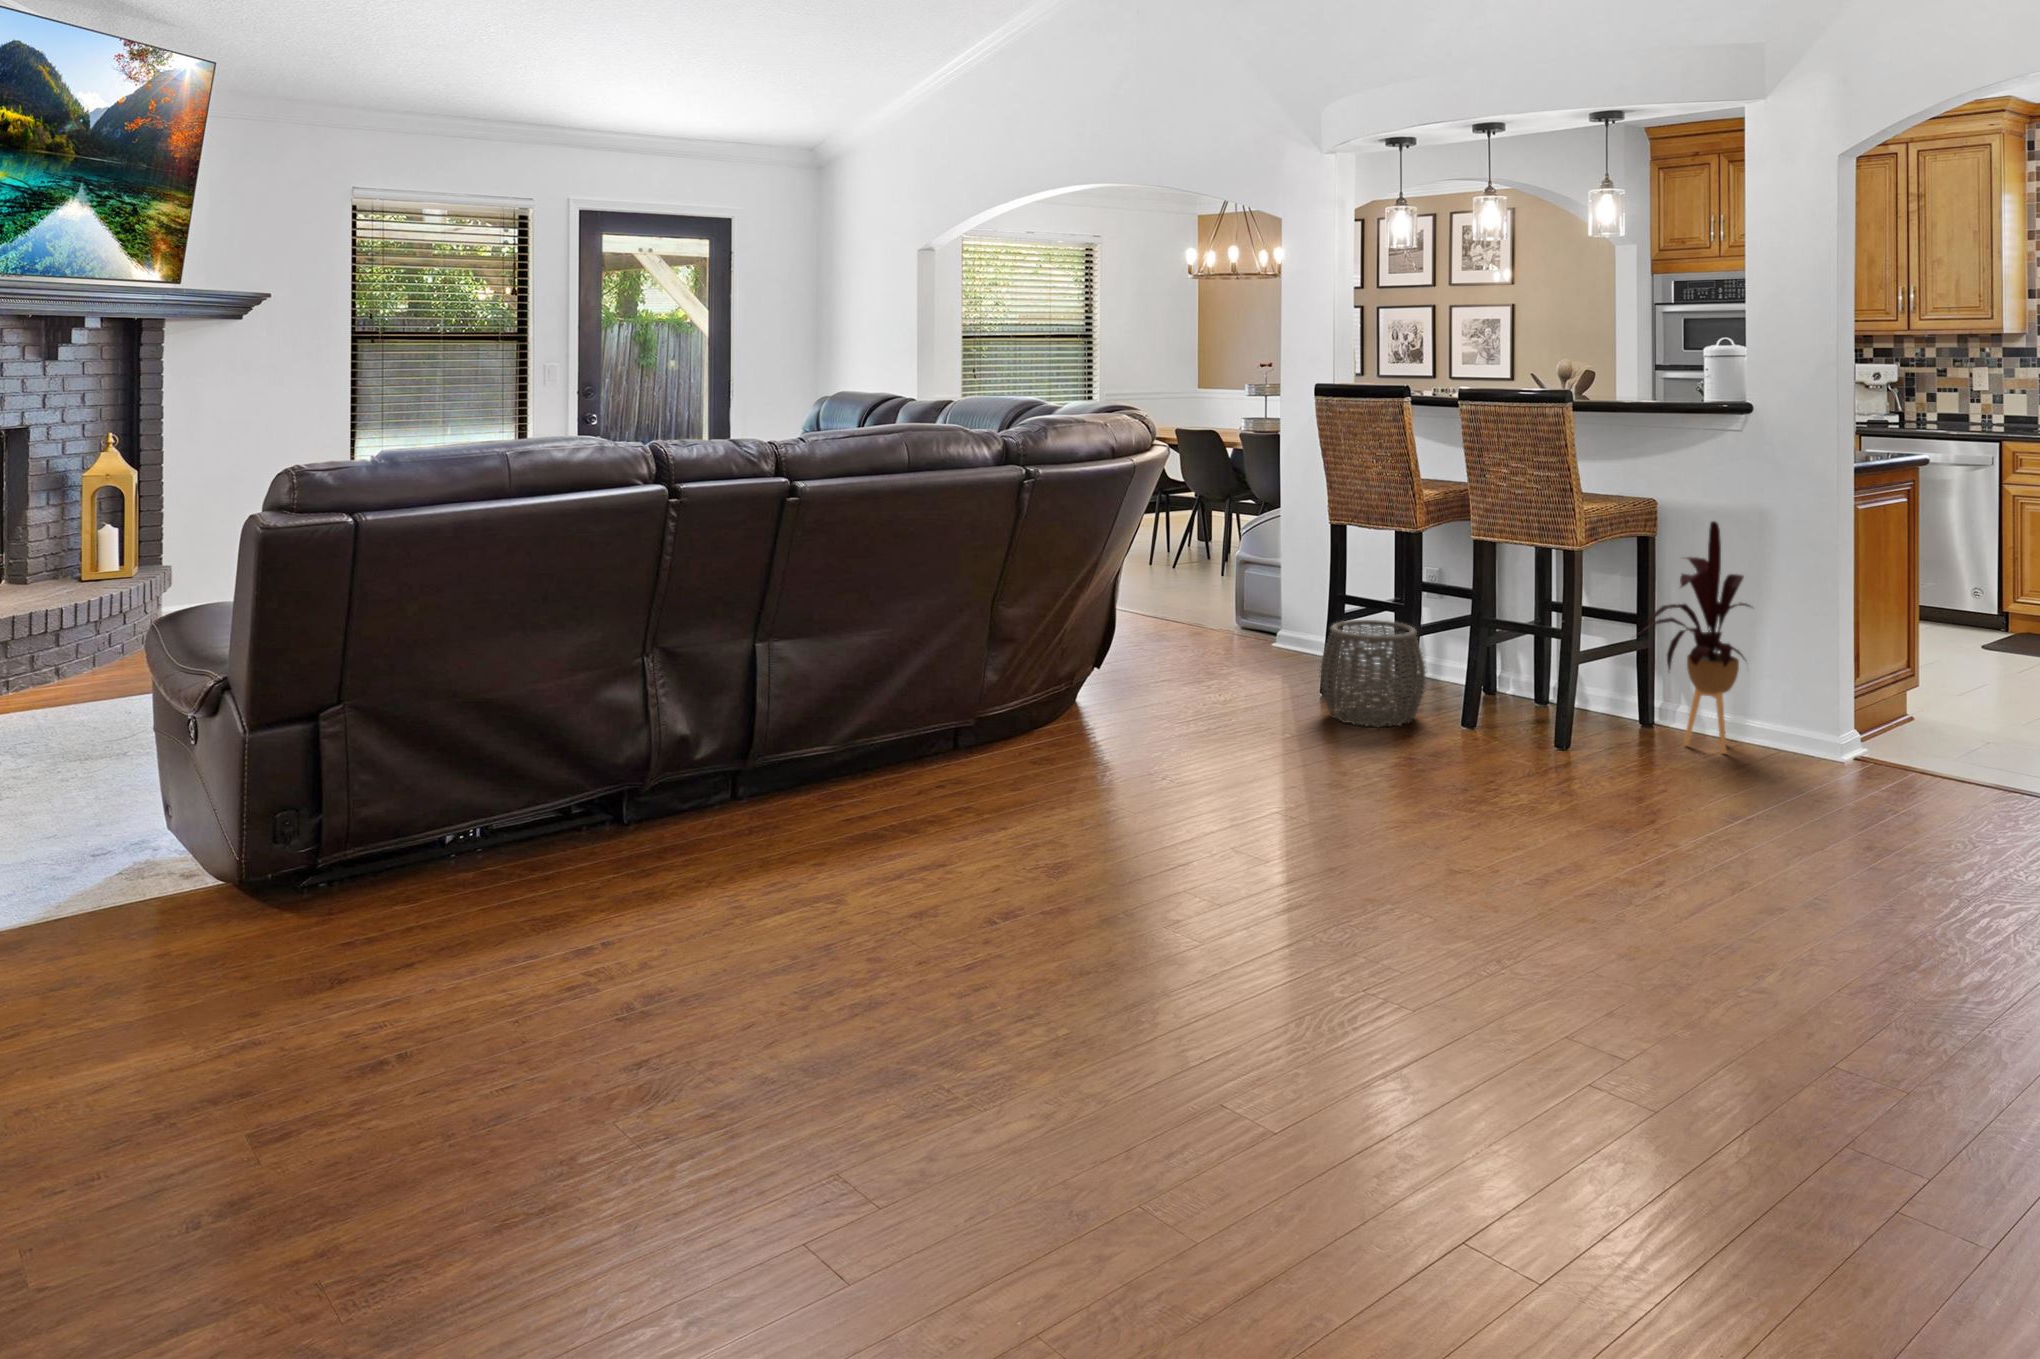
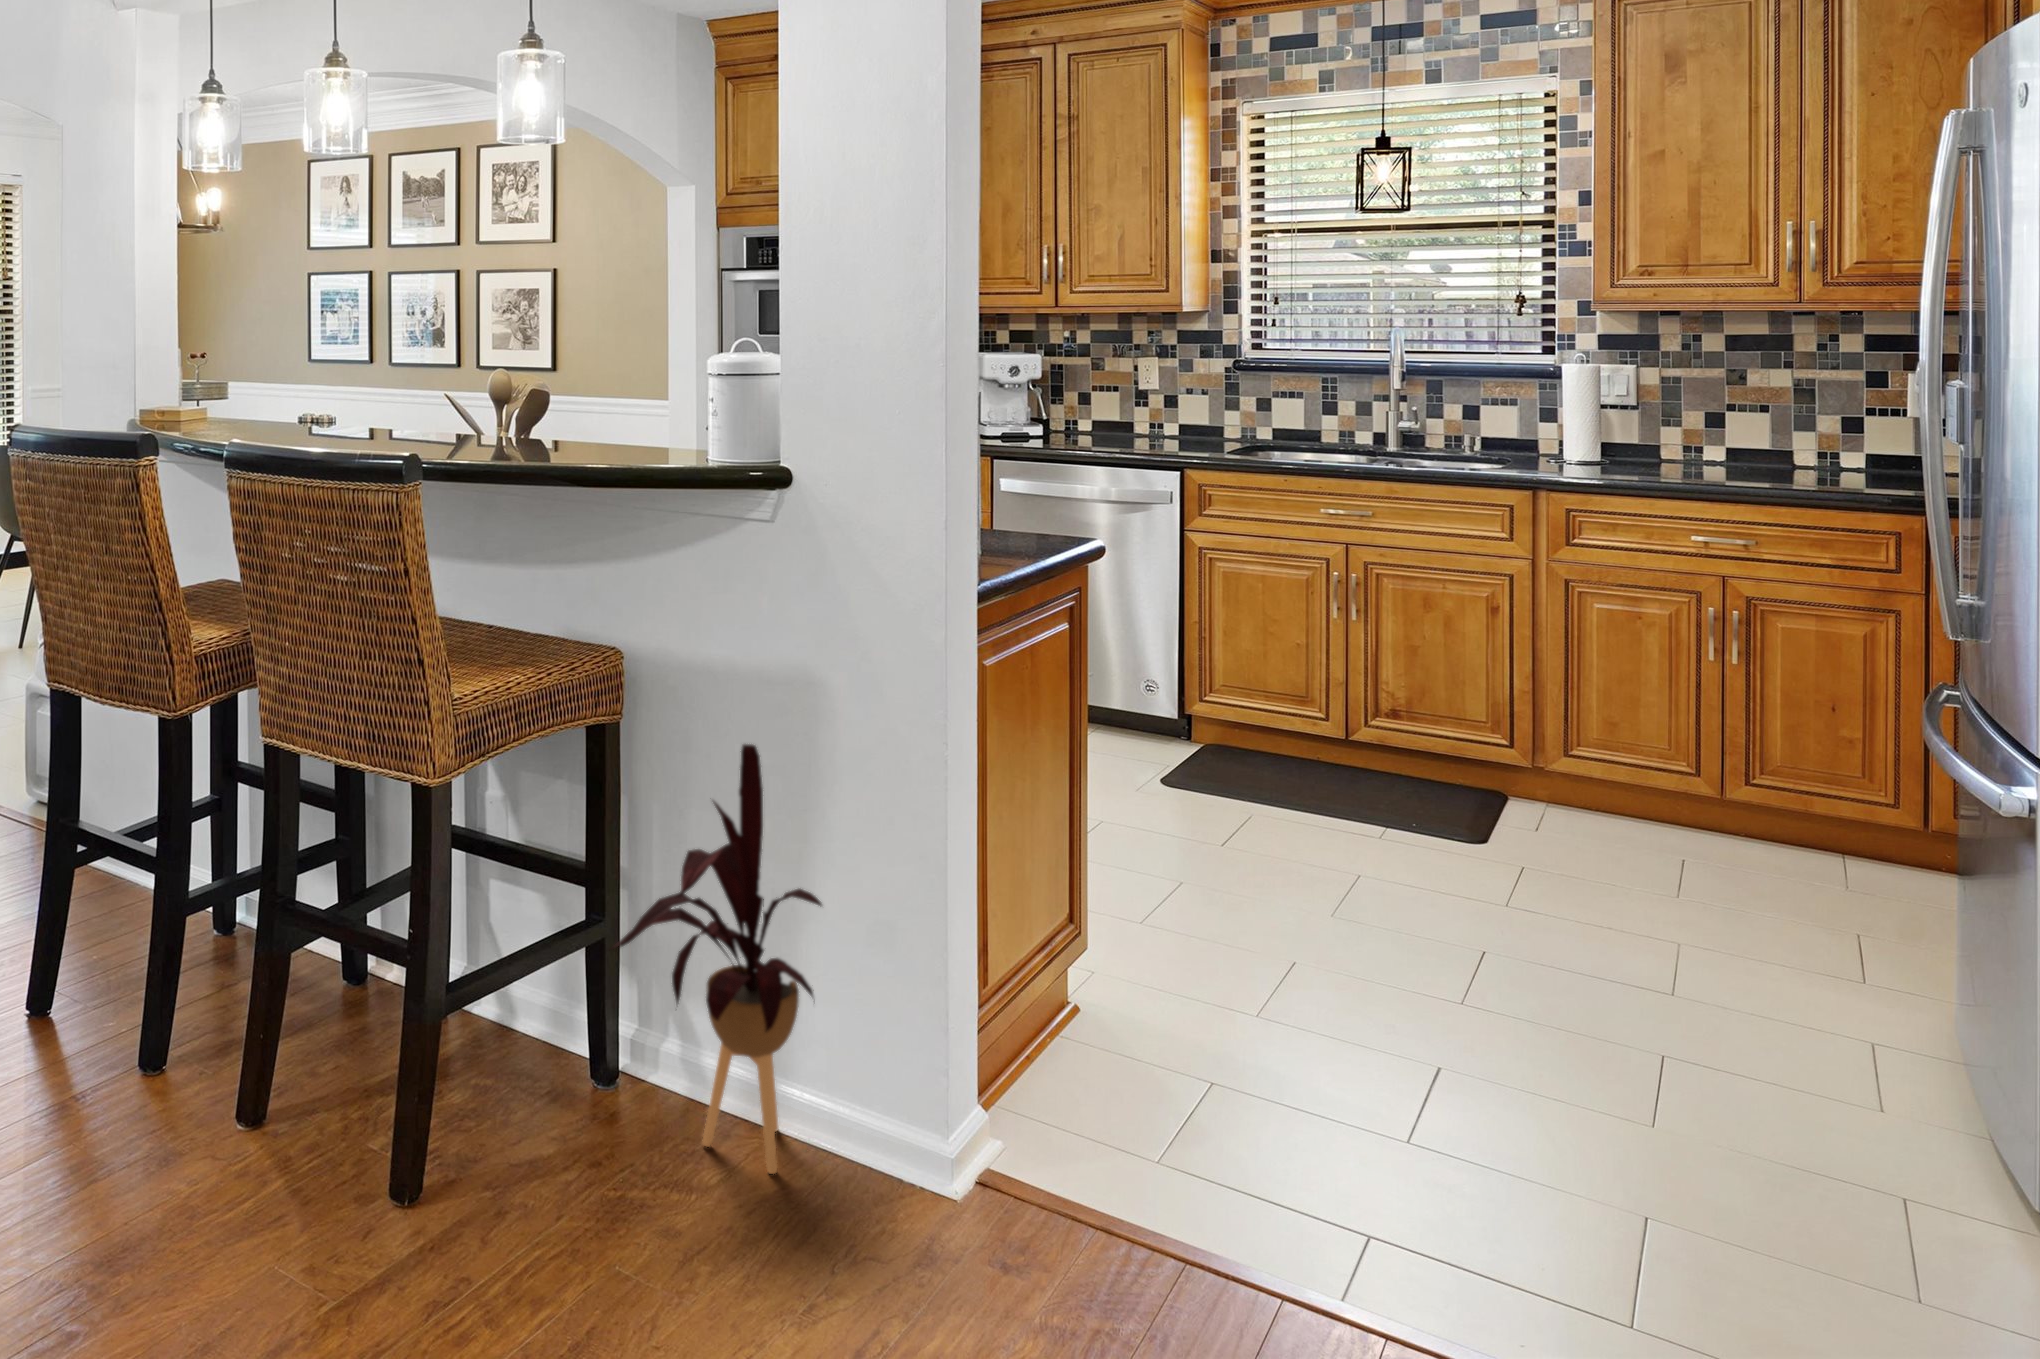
woven basket: present [1320,620,1426,727] -> none [51,896,257,1131]

